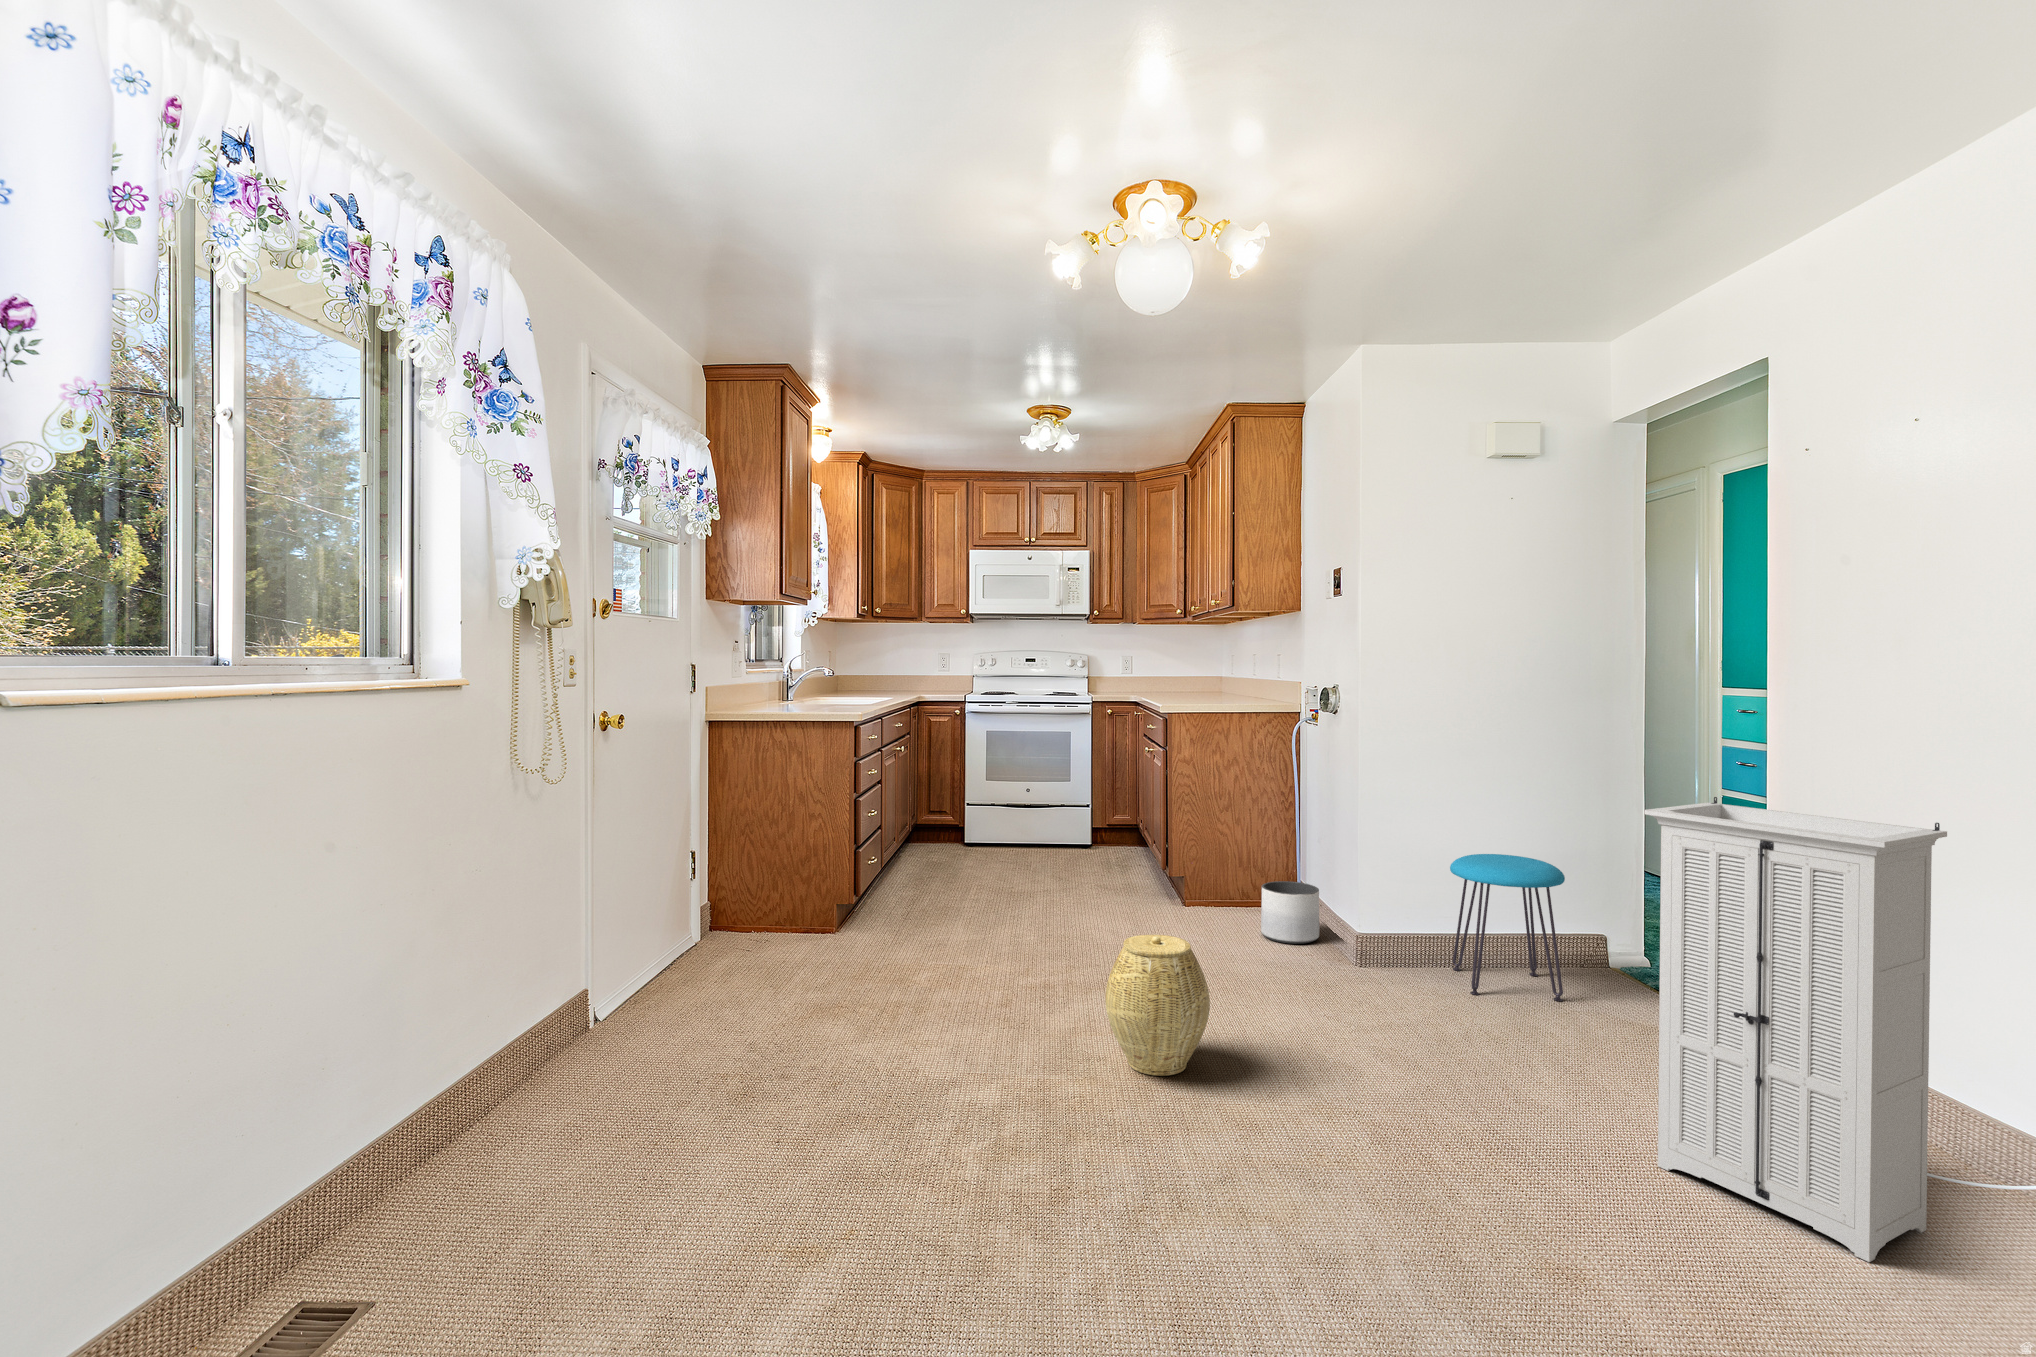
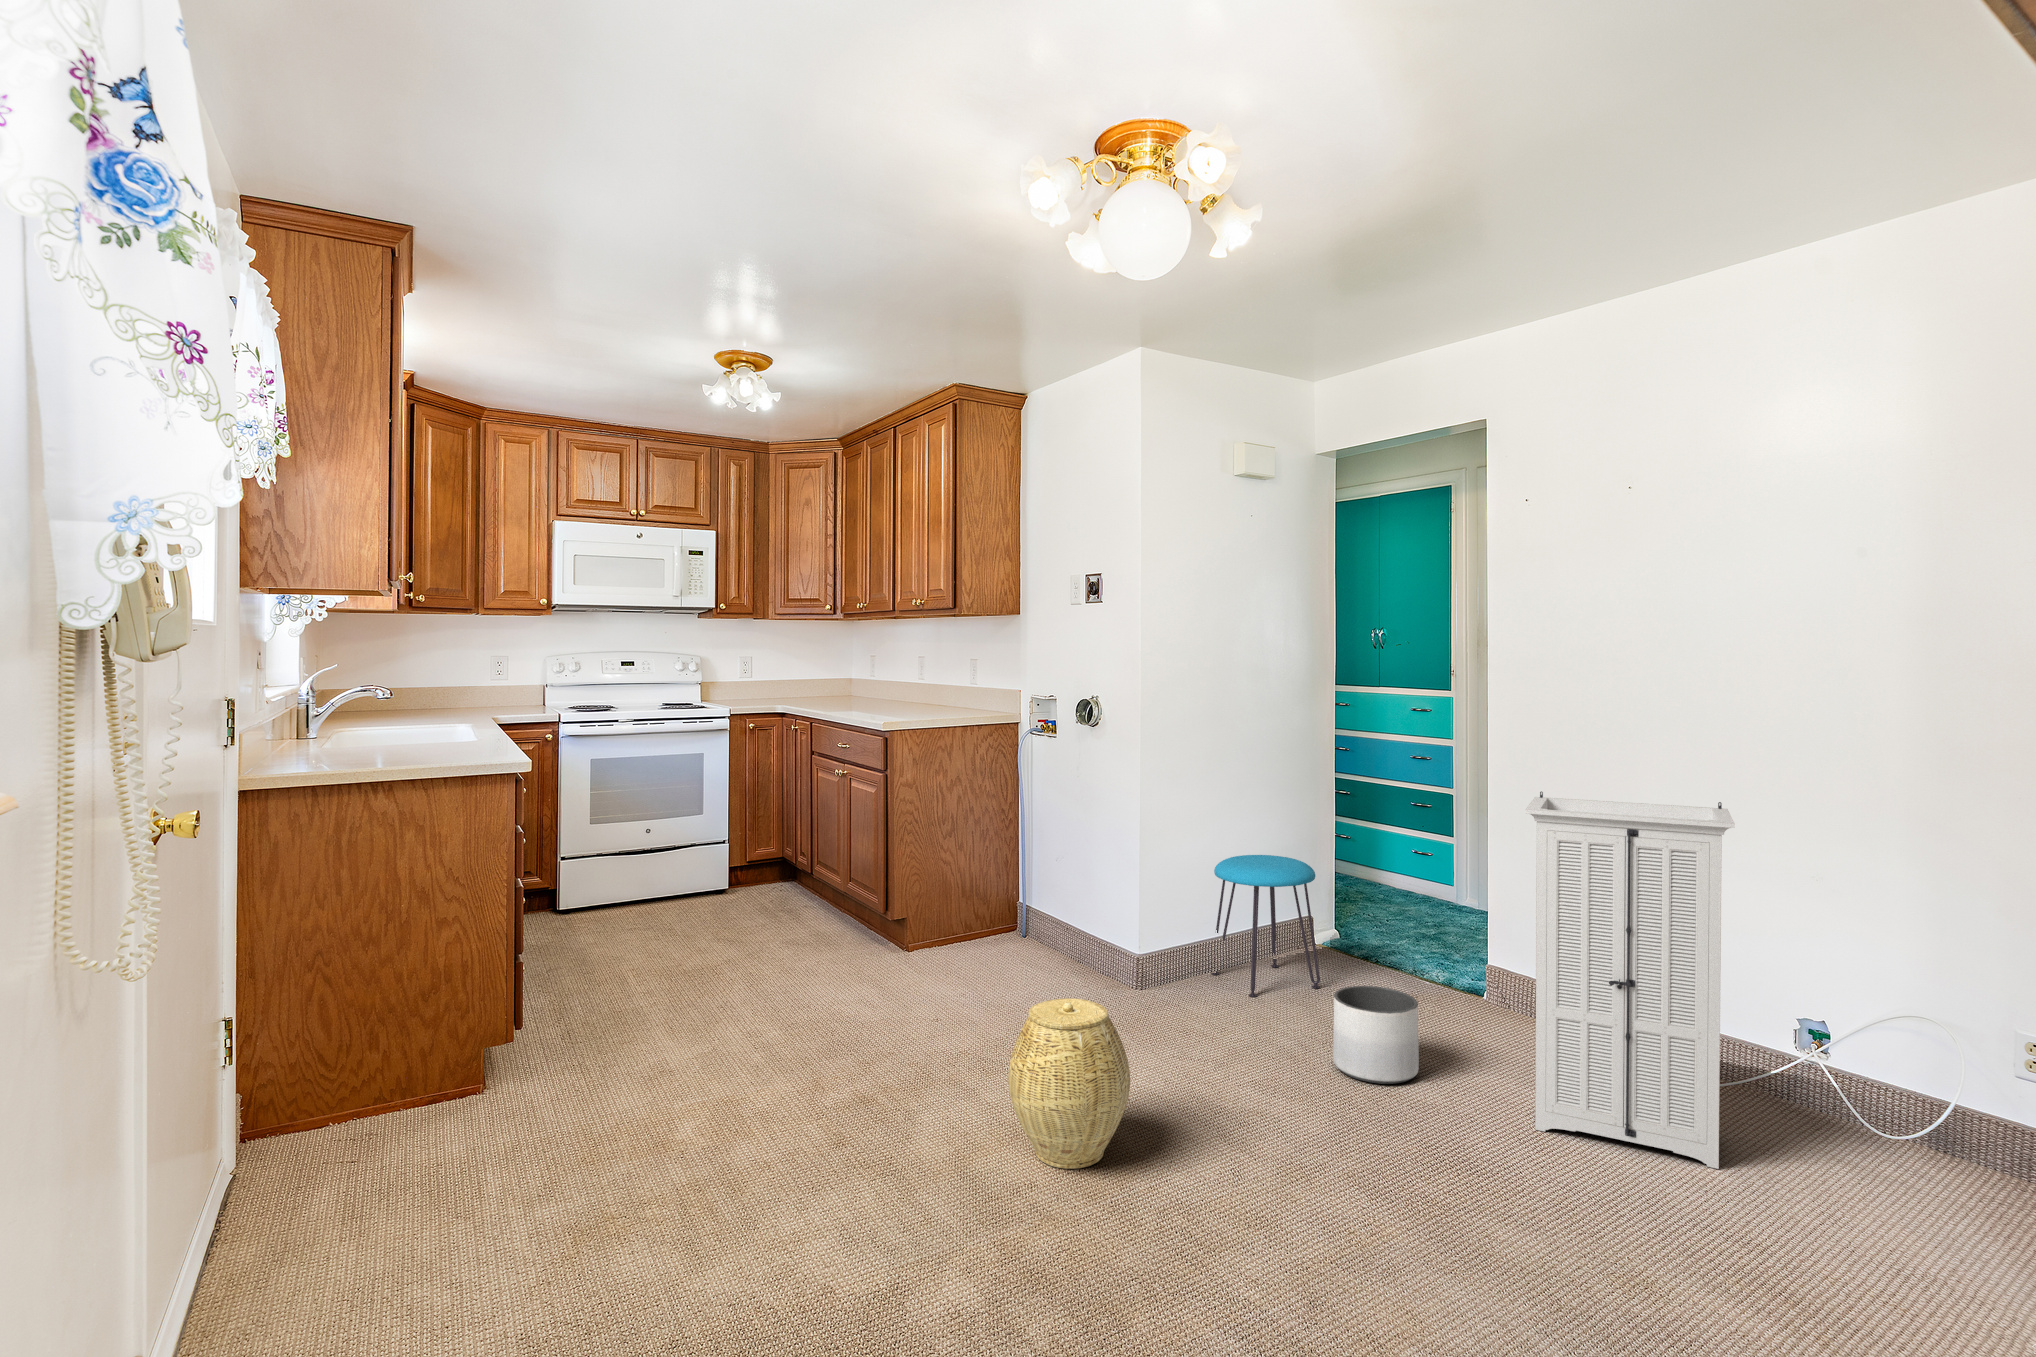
planter: present [1261,881,1319,944] -> present [1333,986,1419,1084]

